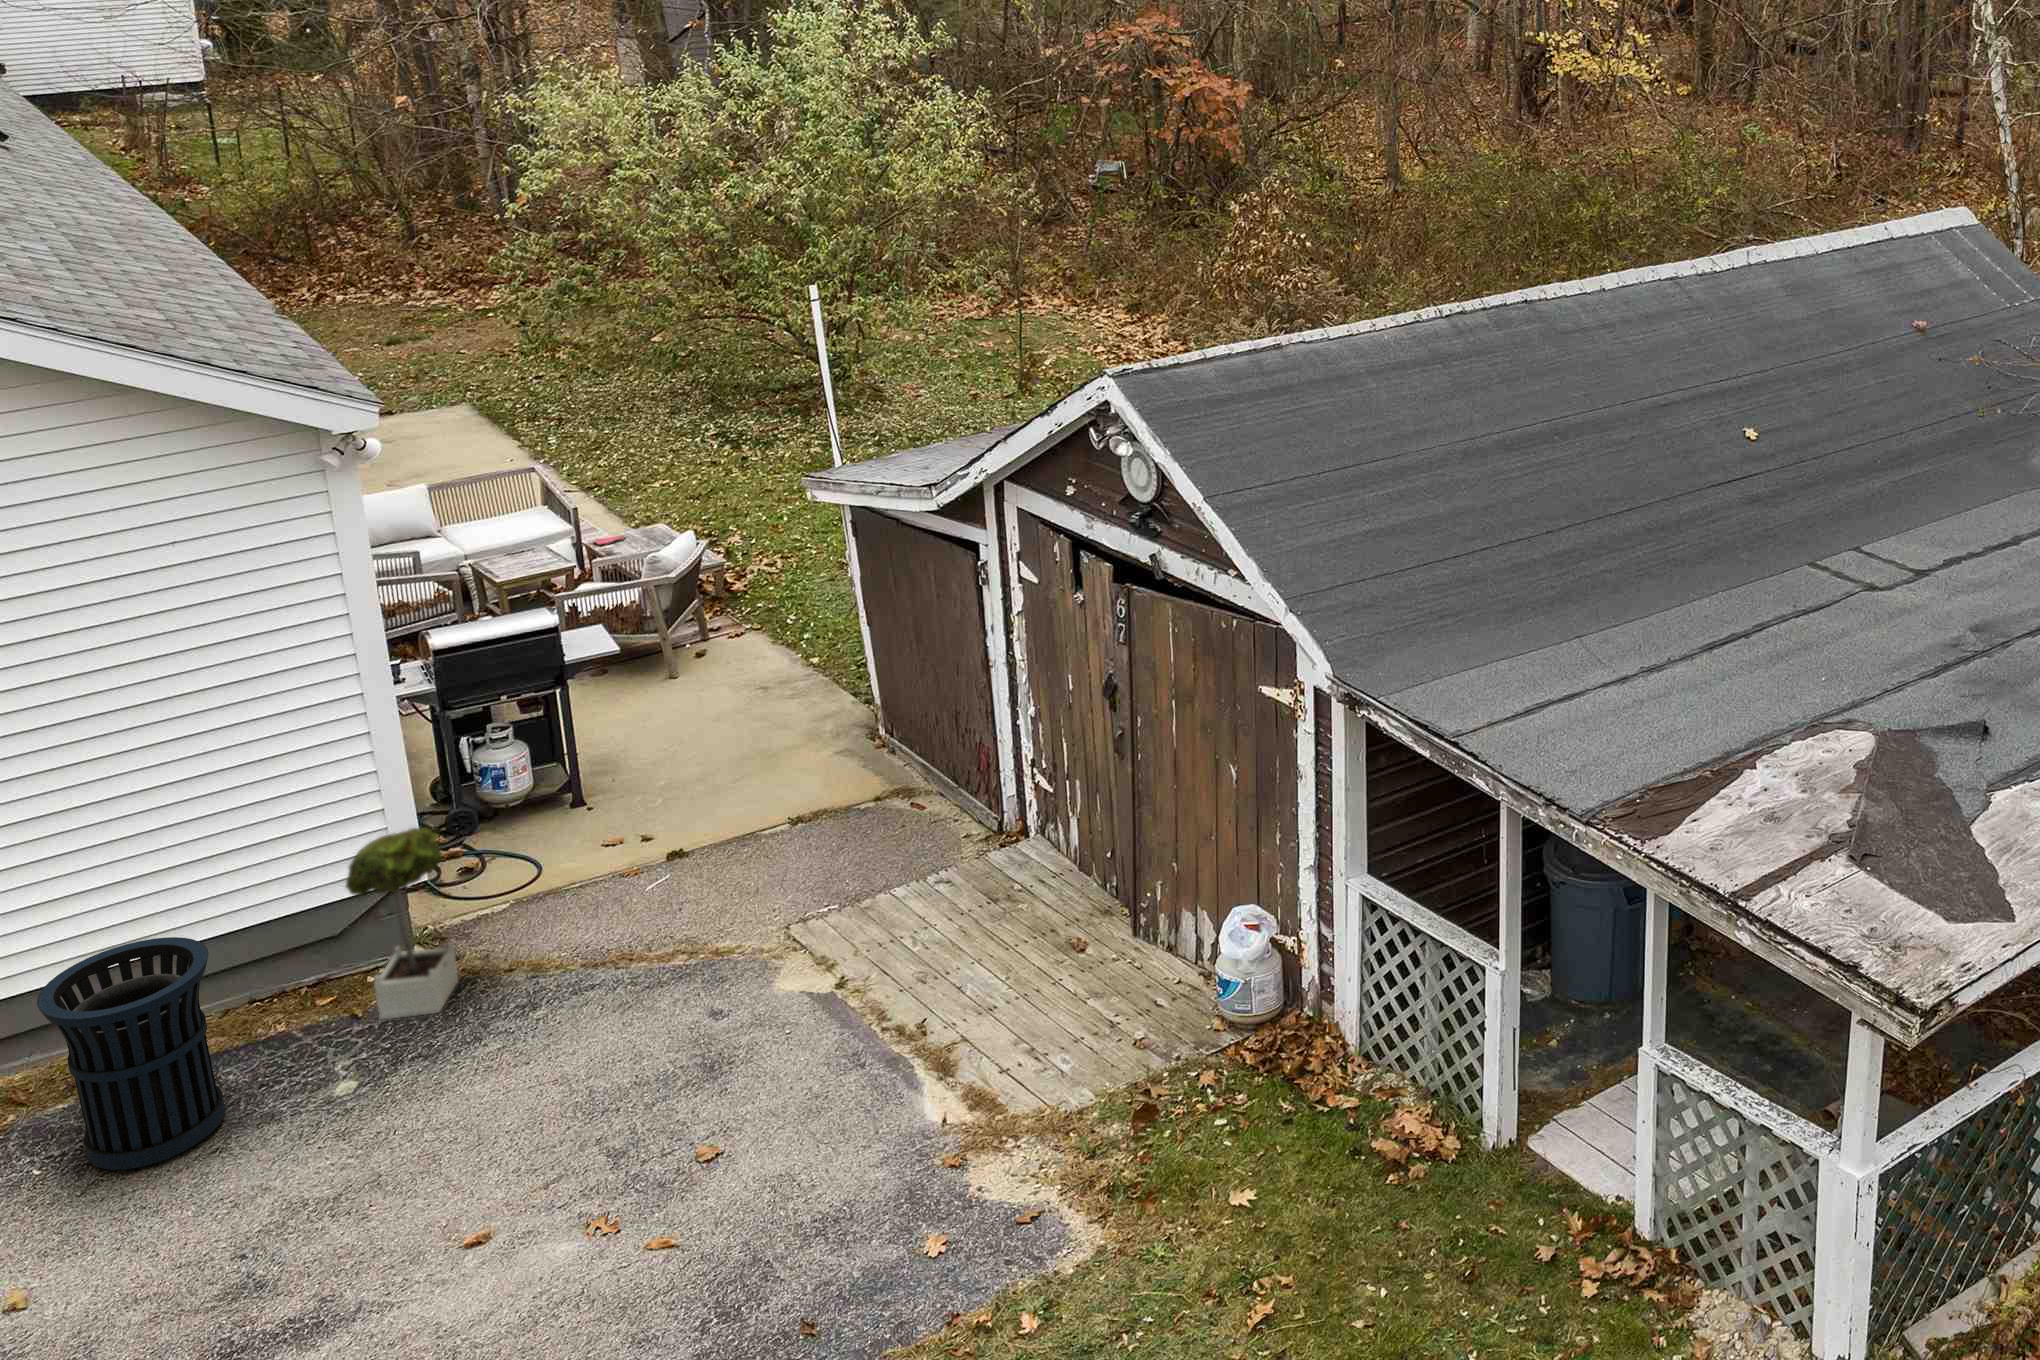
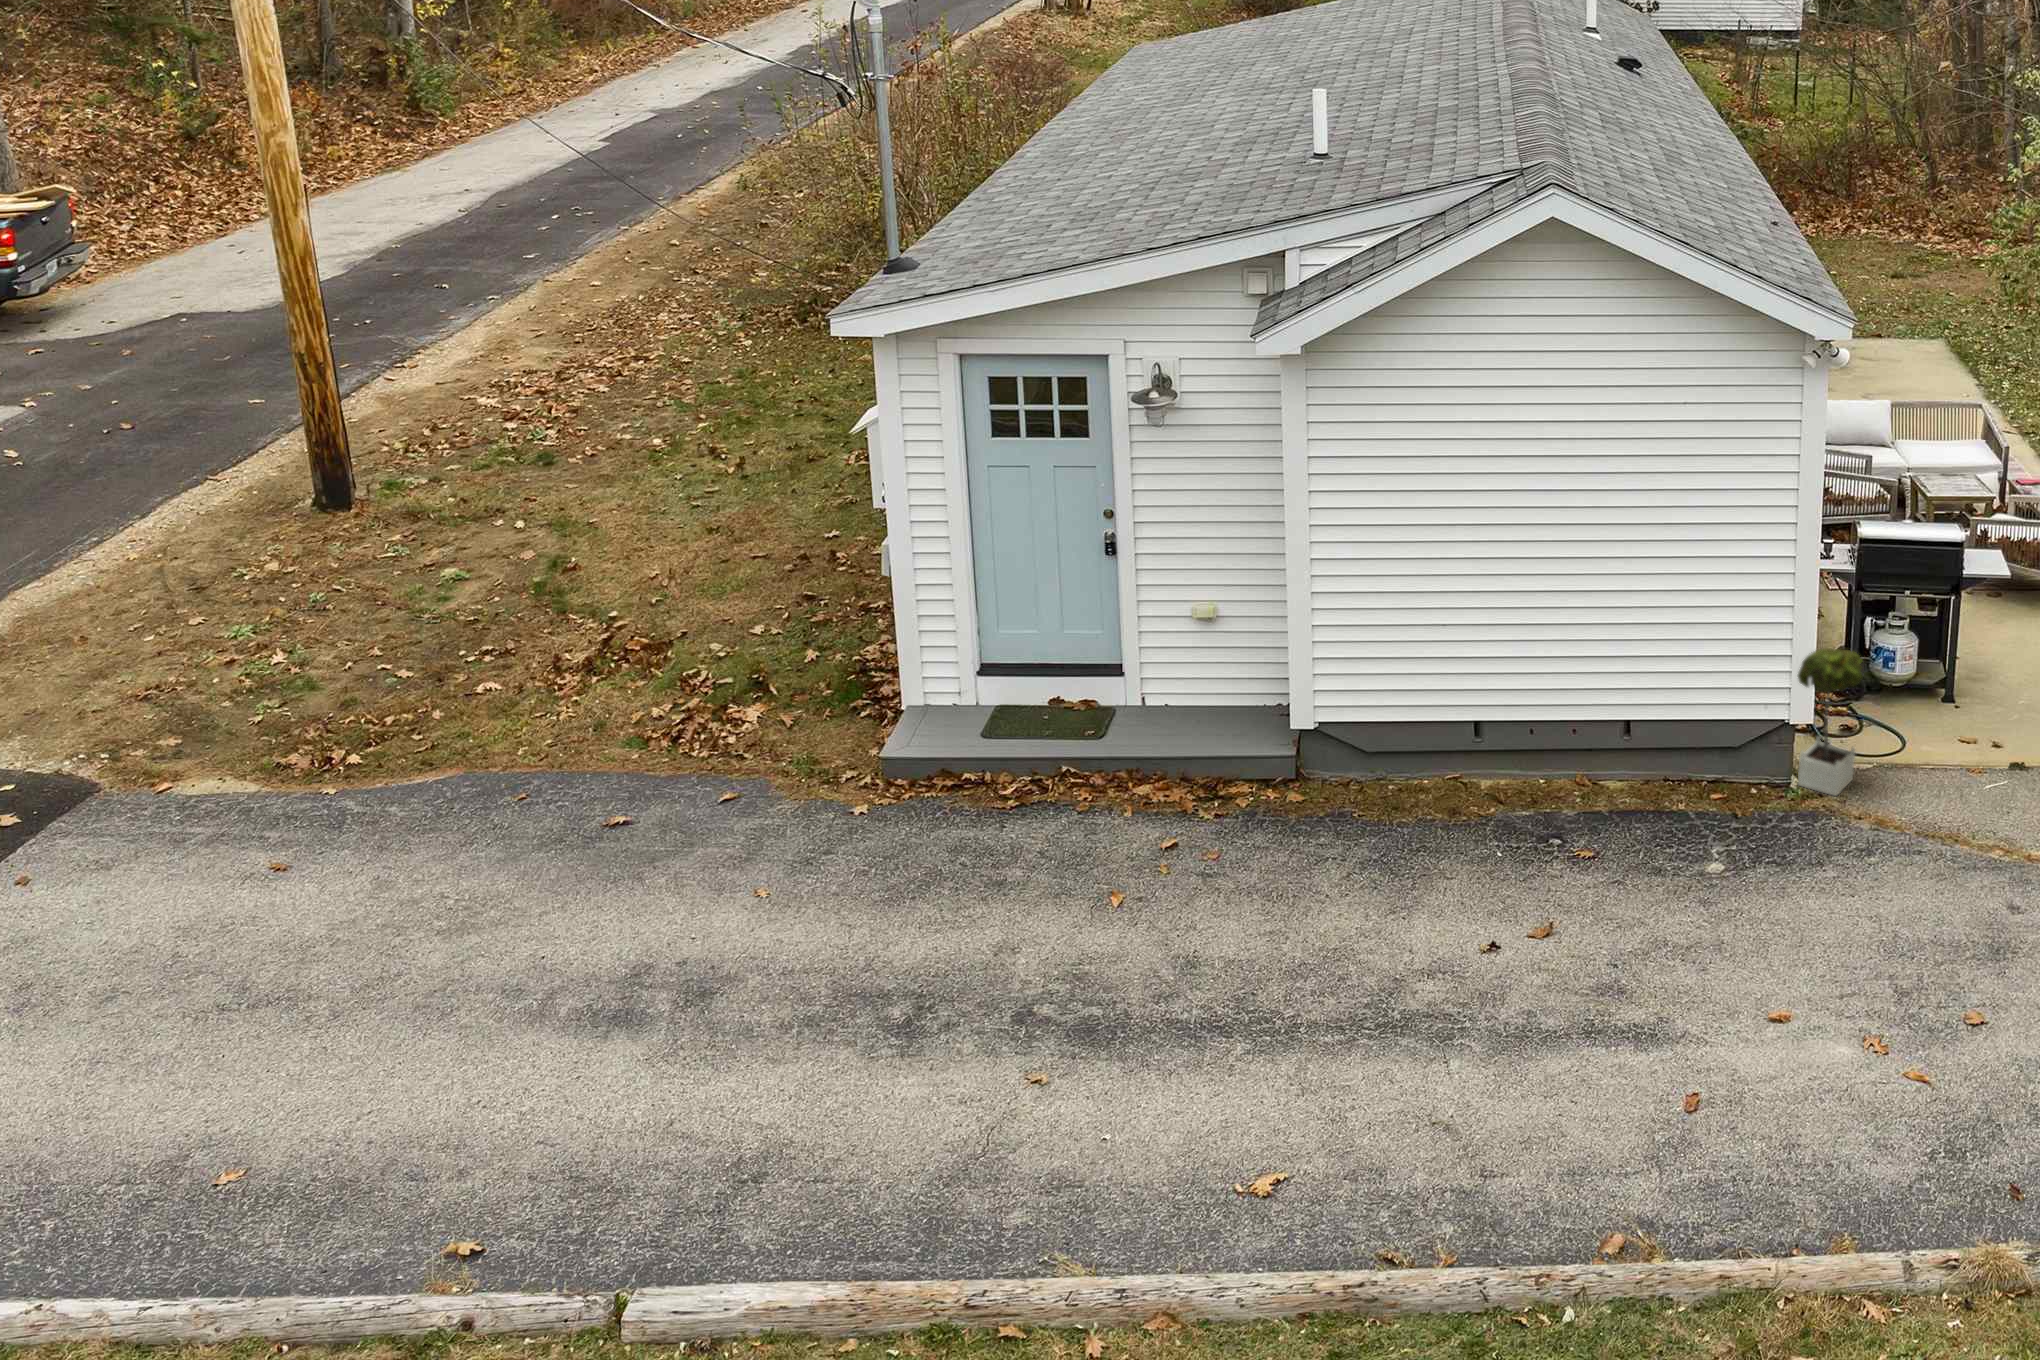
trash can: present [37,937,225,1170] -> none [1614,664,1710,819]

